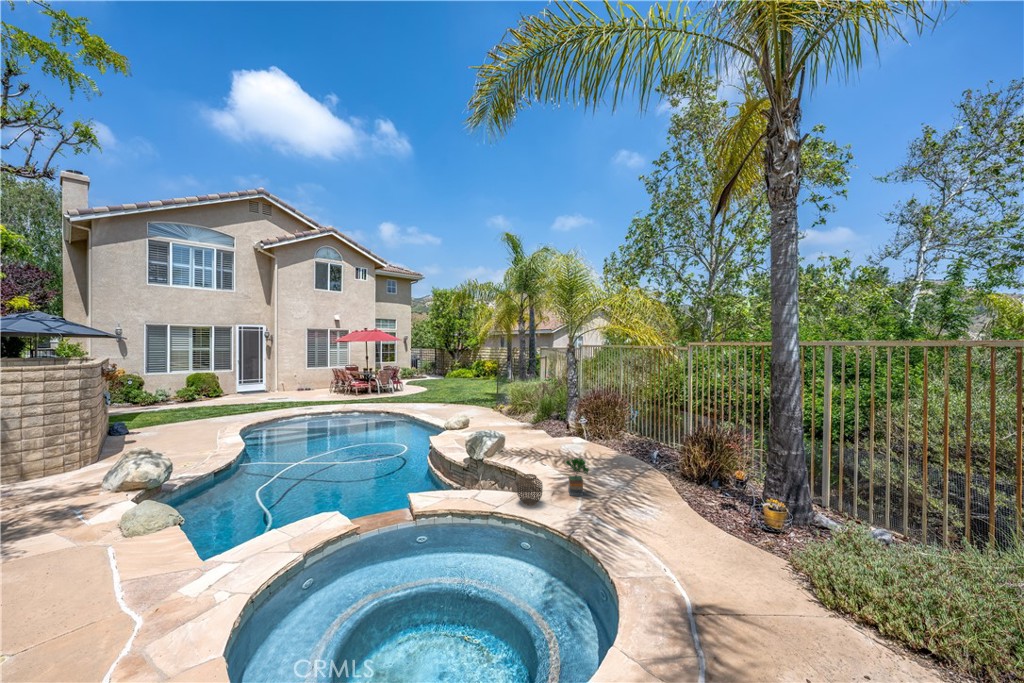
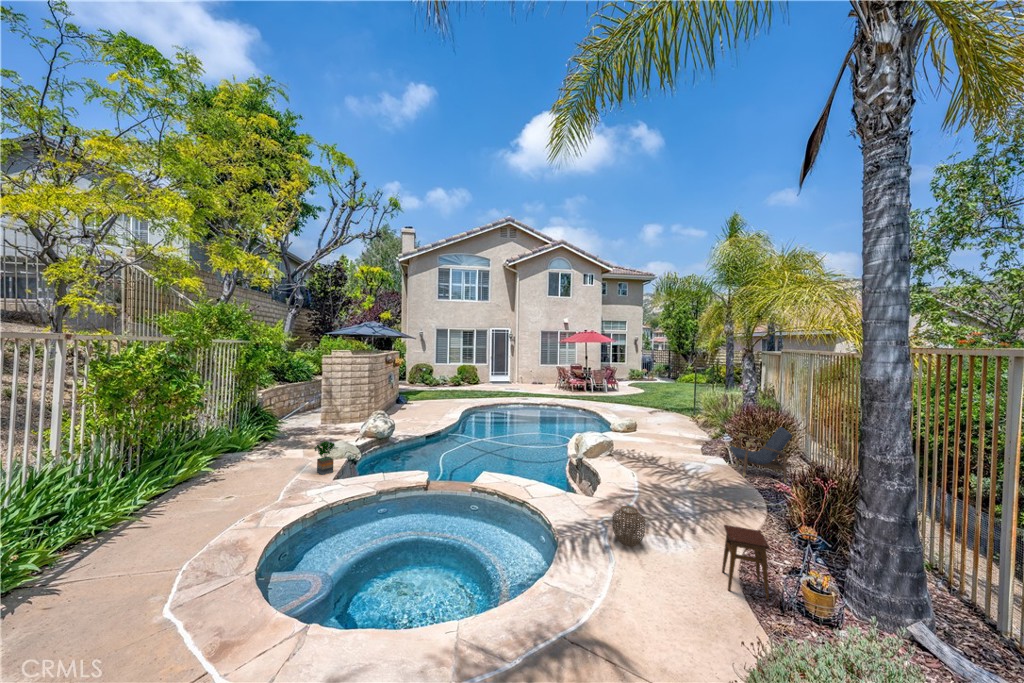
lounge chair: none [538,400,579,441] -> present [730,427,792,483]
potted tree: present [565,458,589,496] -> present [314,441,338,475]
stool: none [594,466,627,510] -> present [722,525,770,600]

